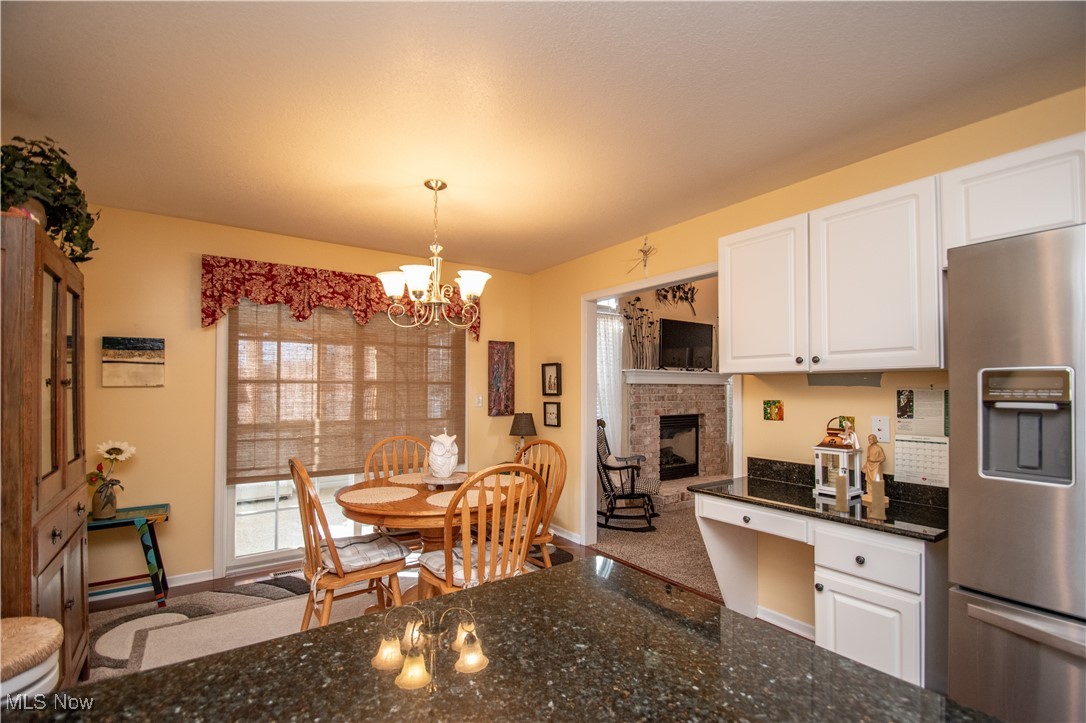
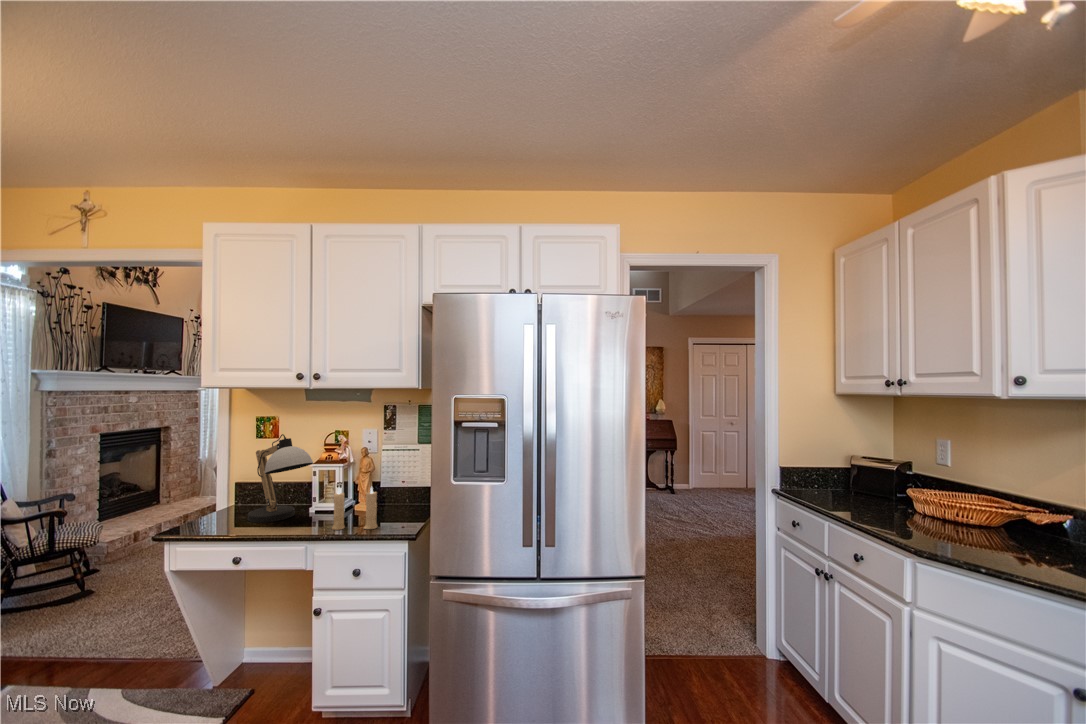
desk lamp: none [758,414,815,494] -> present [248,434,313,523]

